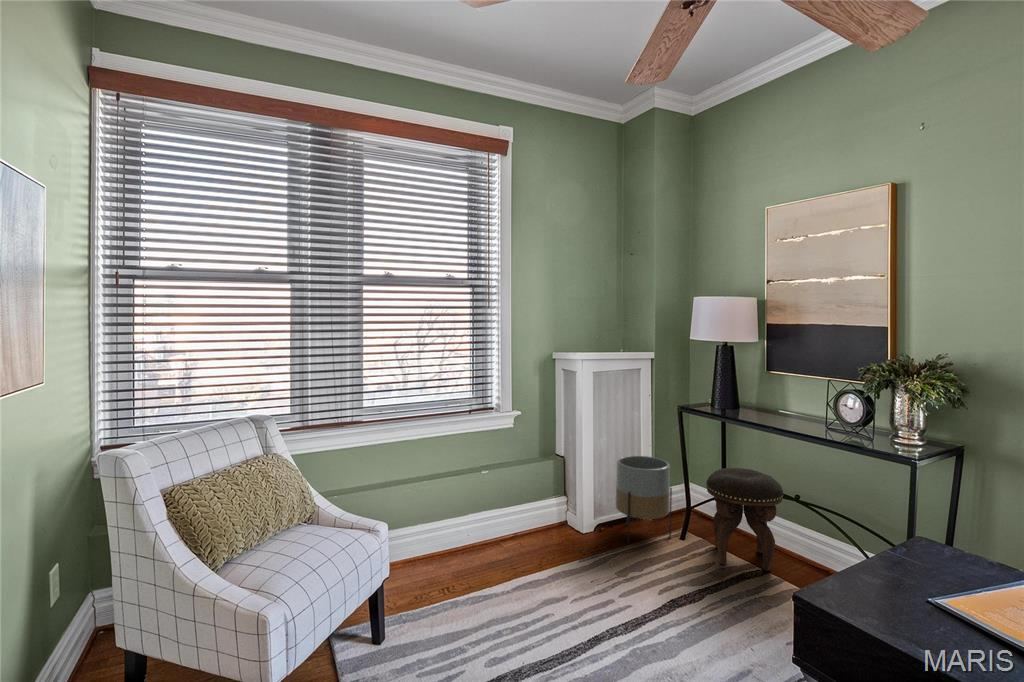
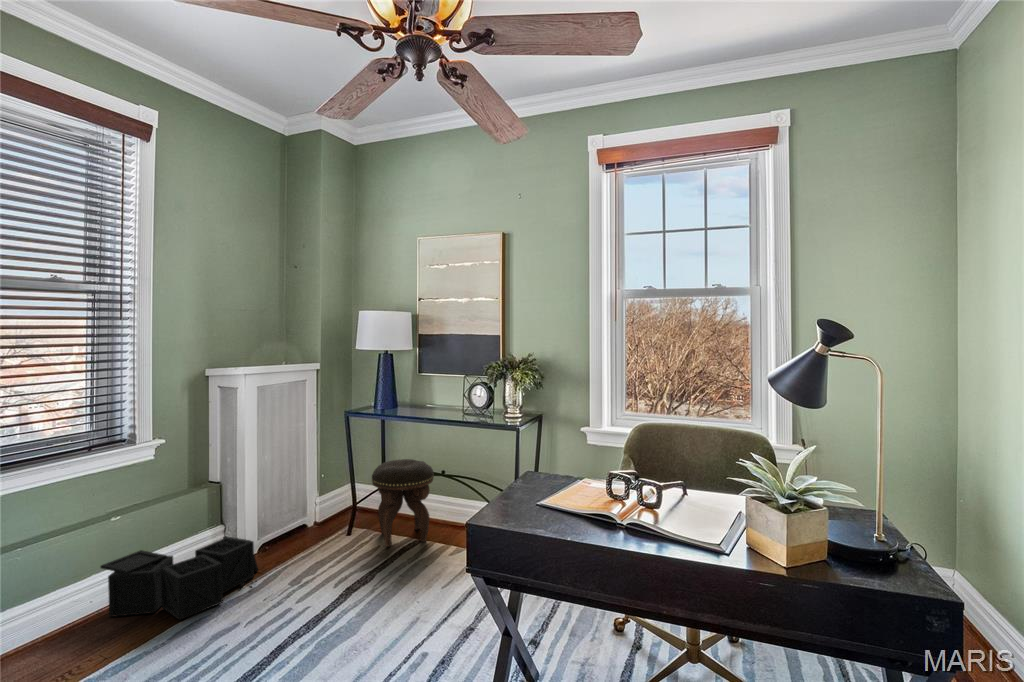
planter: present [616,456,672,544] -> none [283,464,340,554]
storage bin: none [473,506,590,577] -> present [100,536,258,620]

